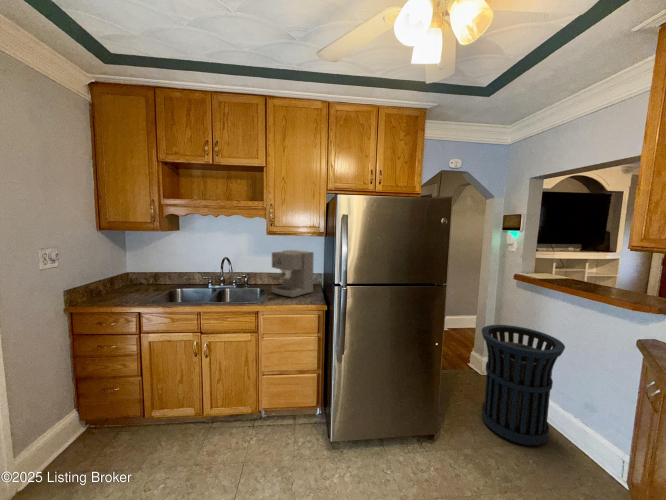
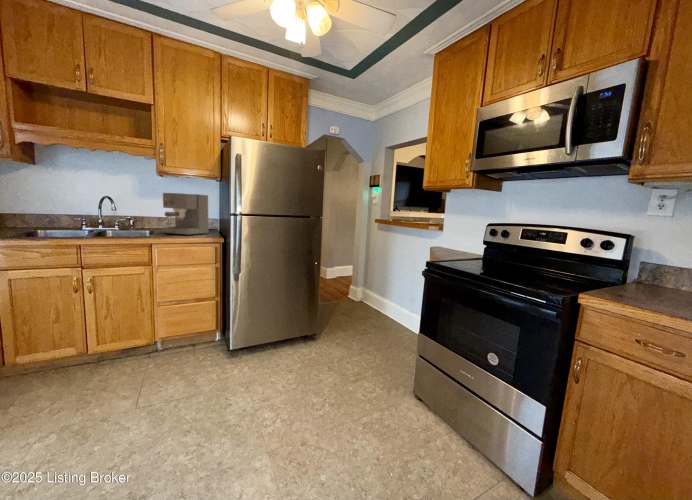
trash can: present [482,325,565,445] -> none [351,257,401,334]

